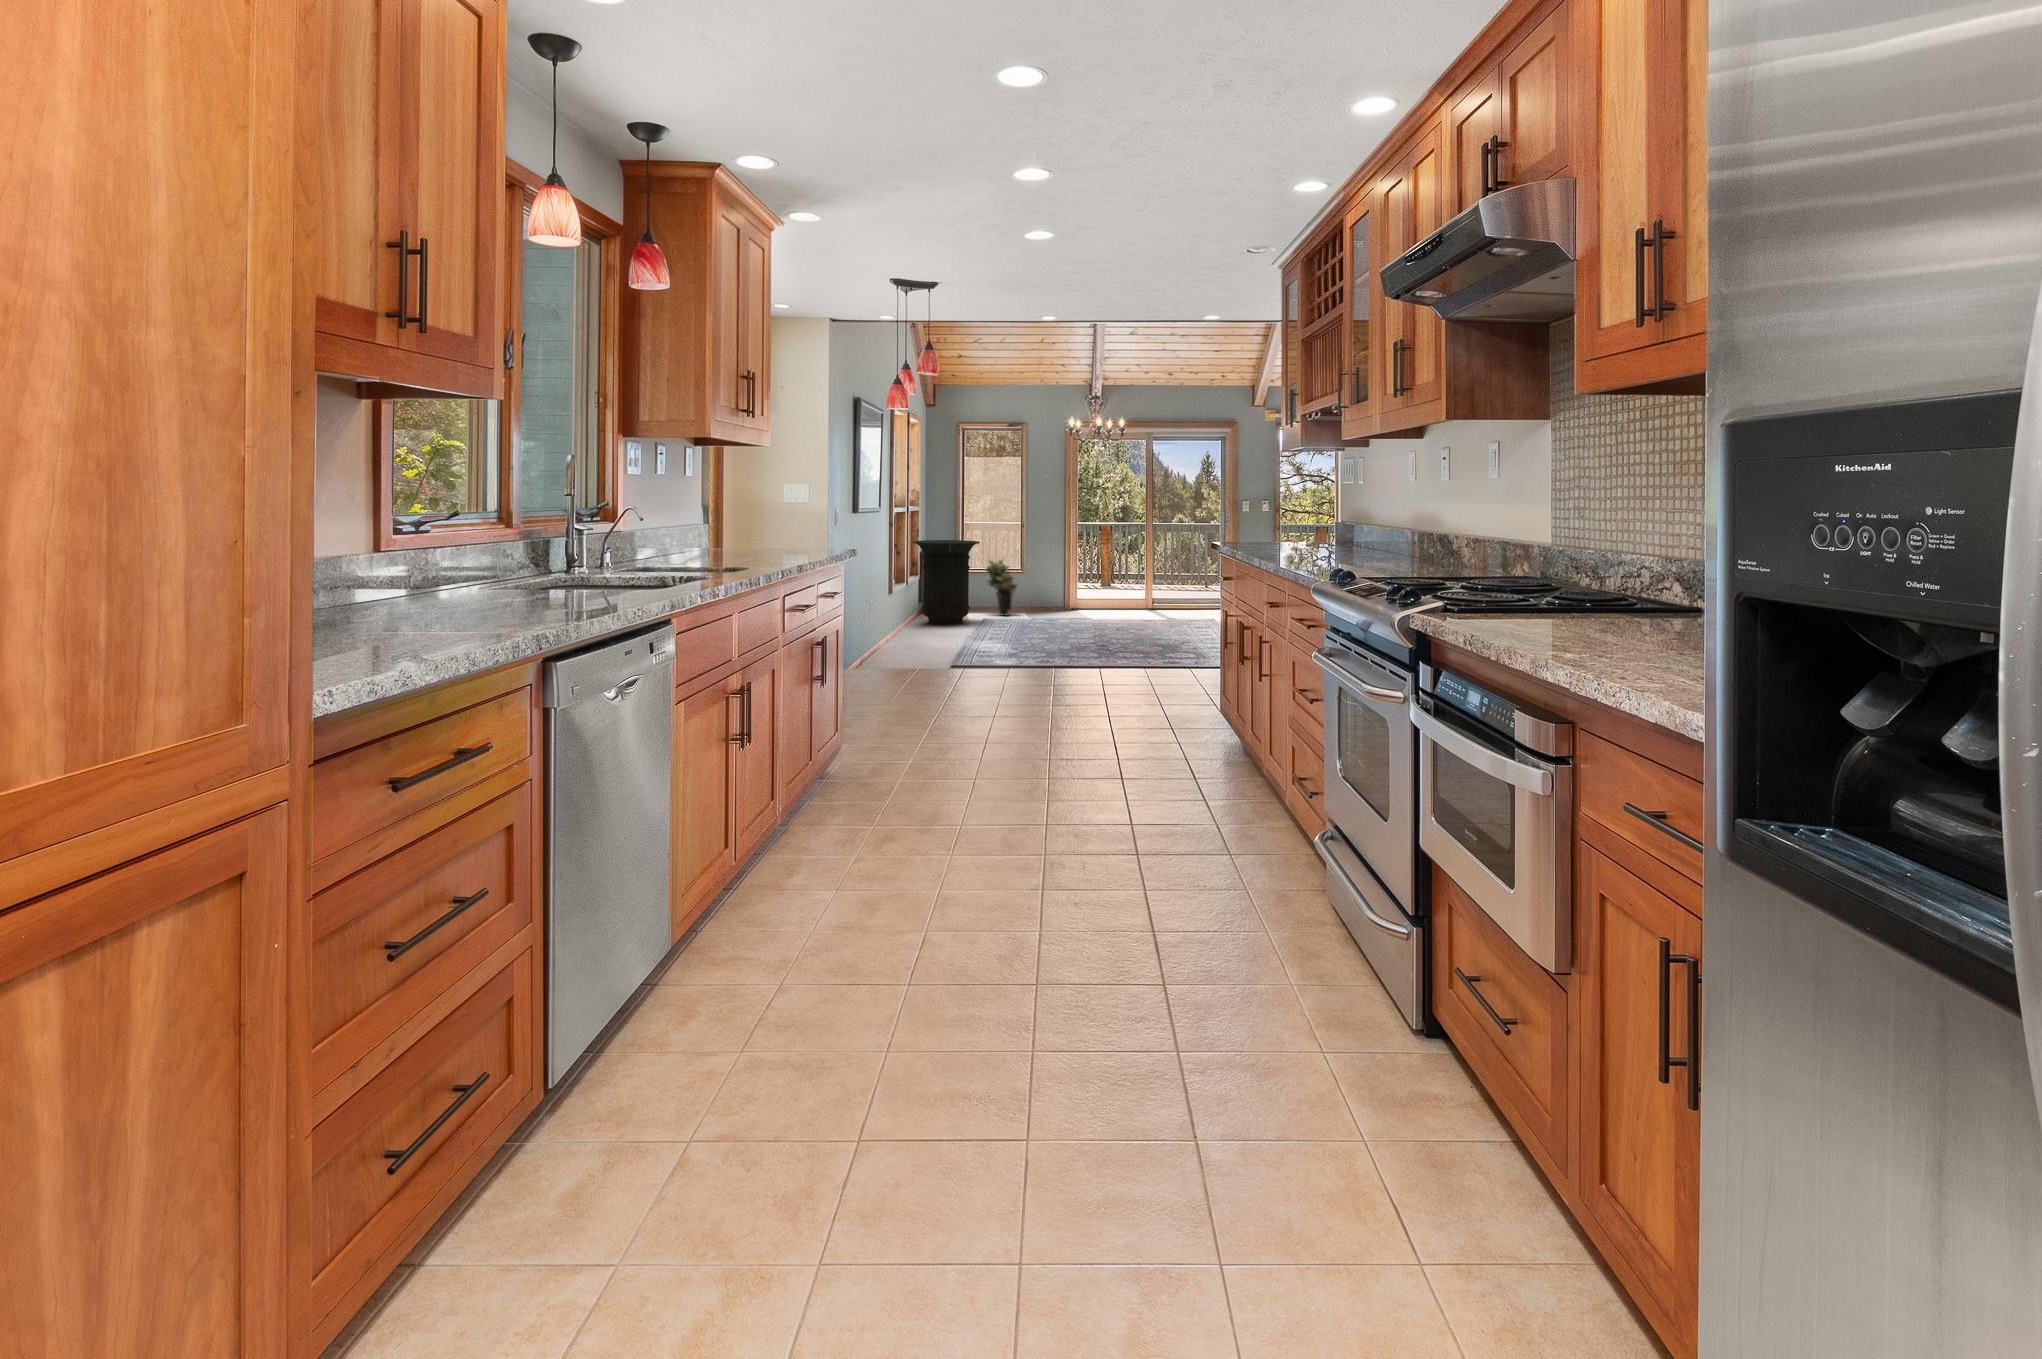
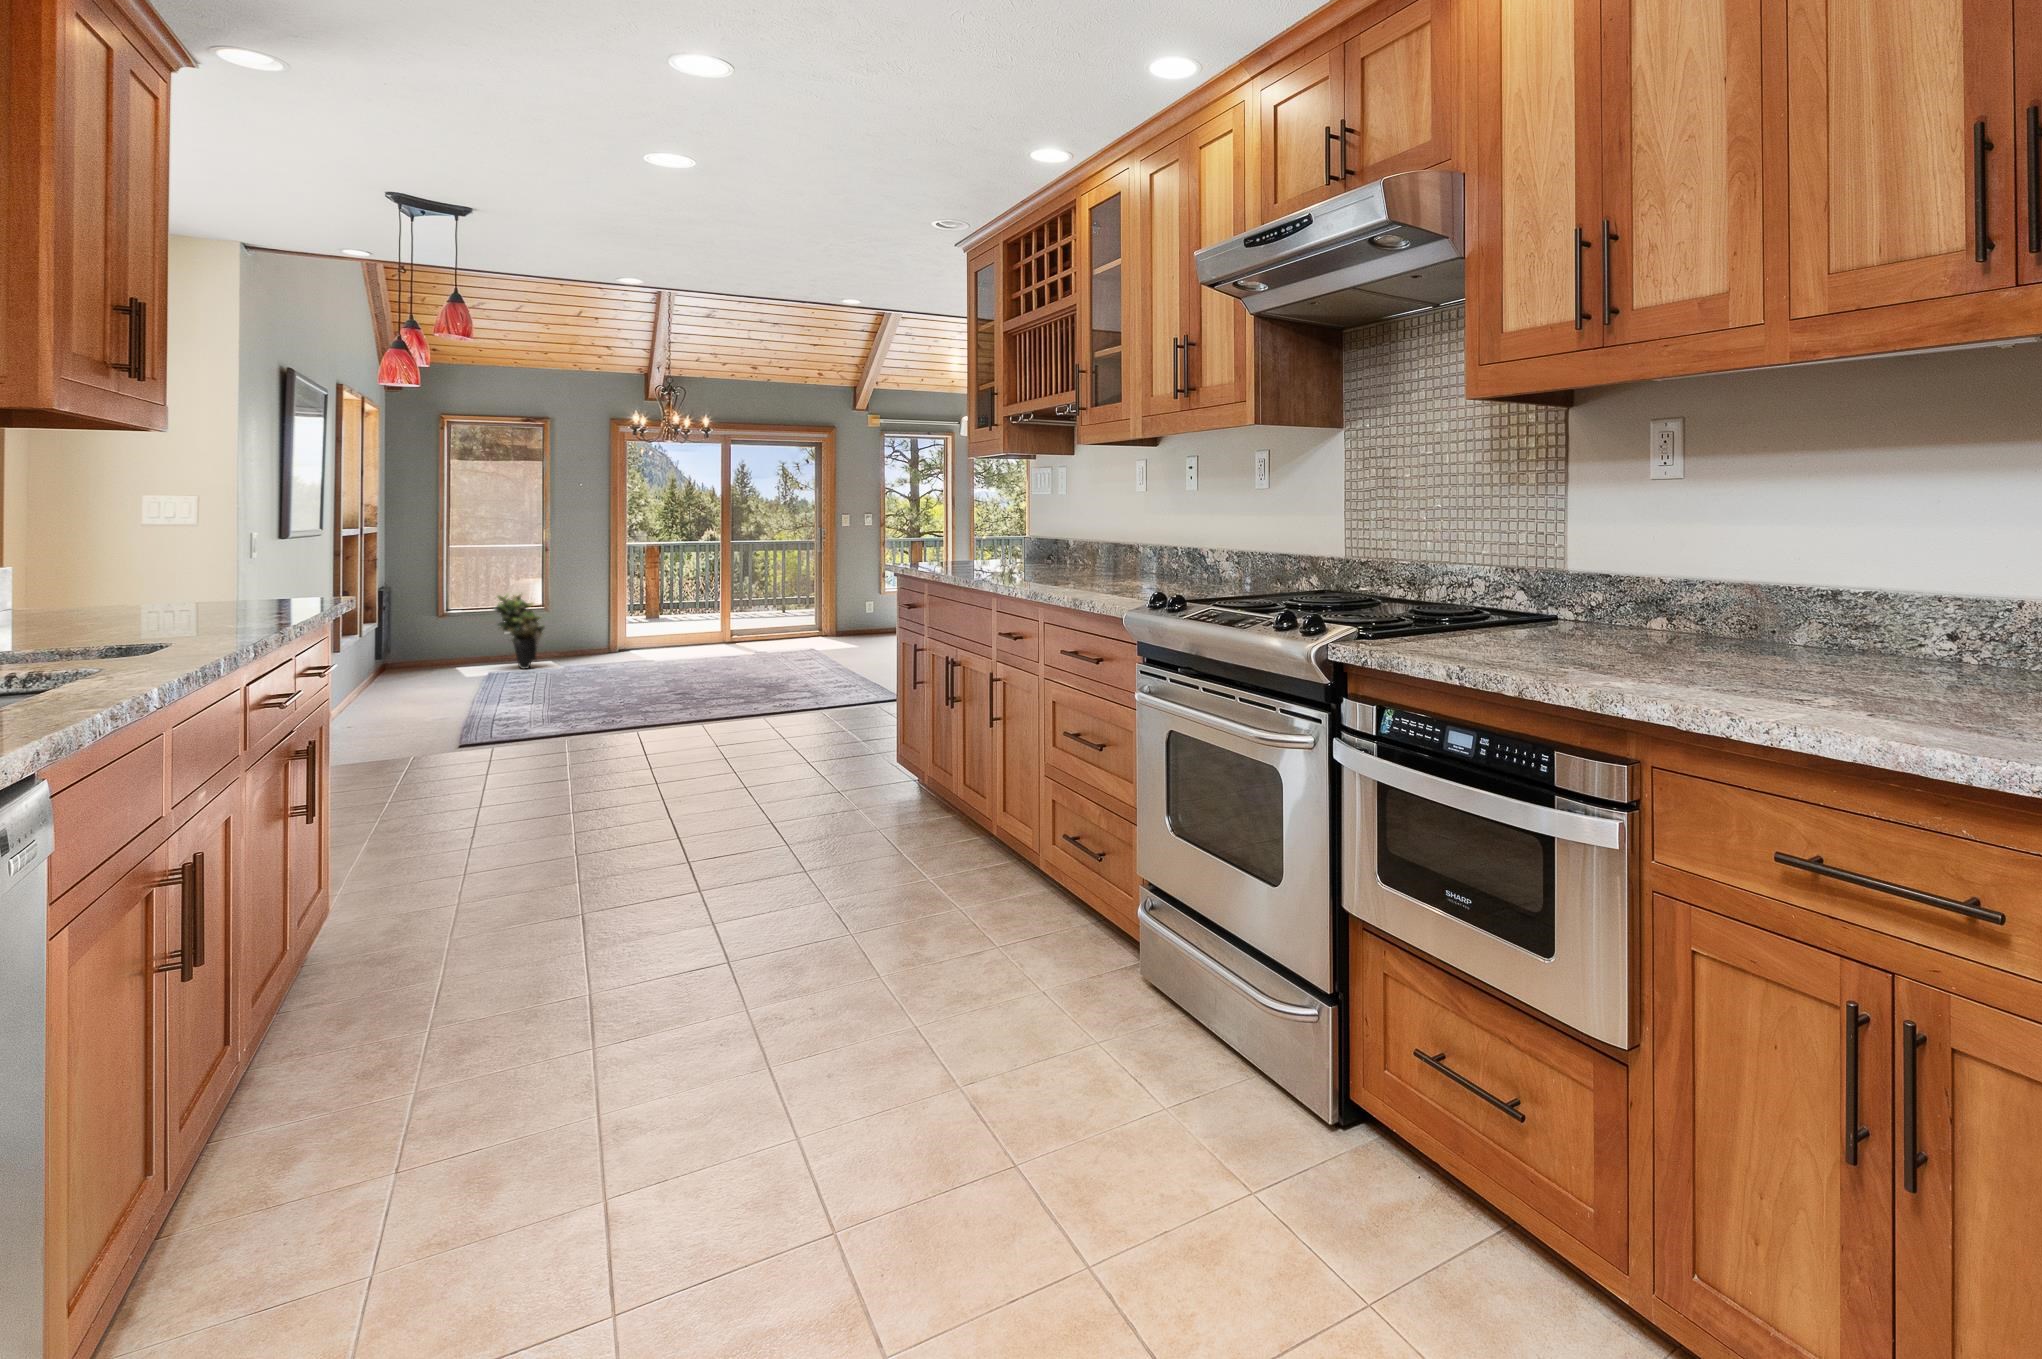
trash can: present [913,540,980,625] -> none [374,571,489,689]

